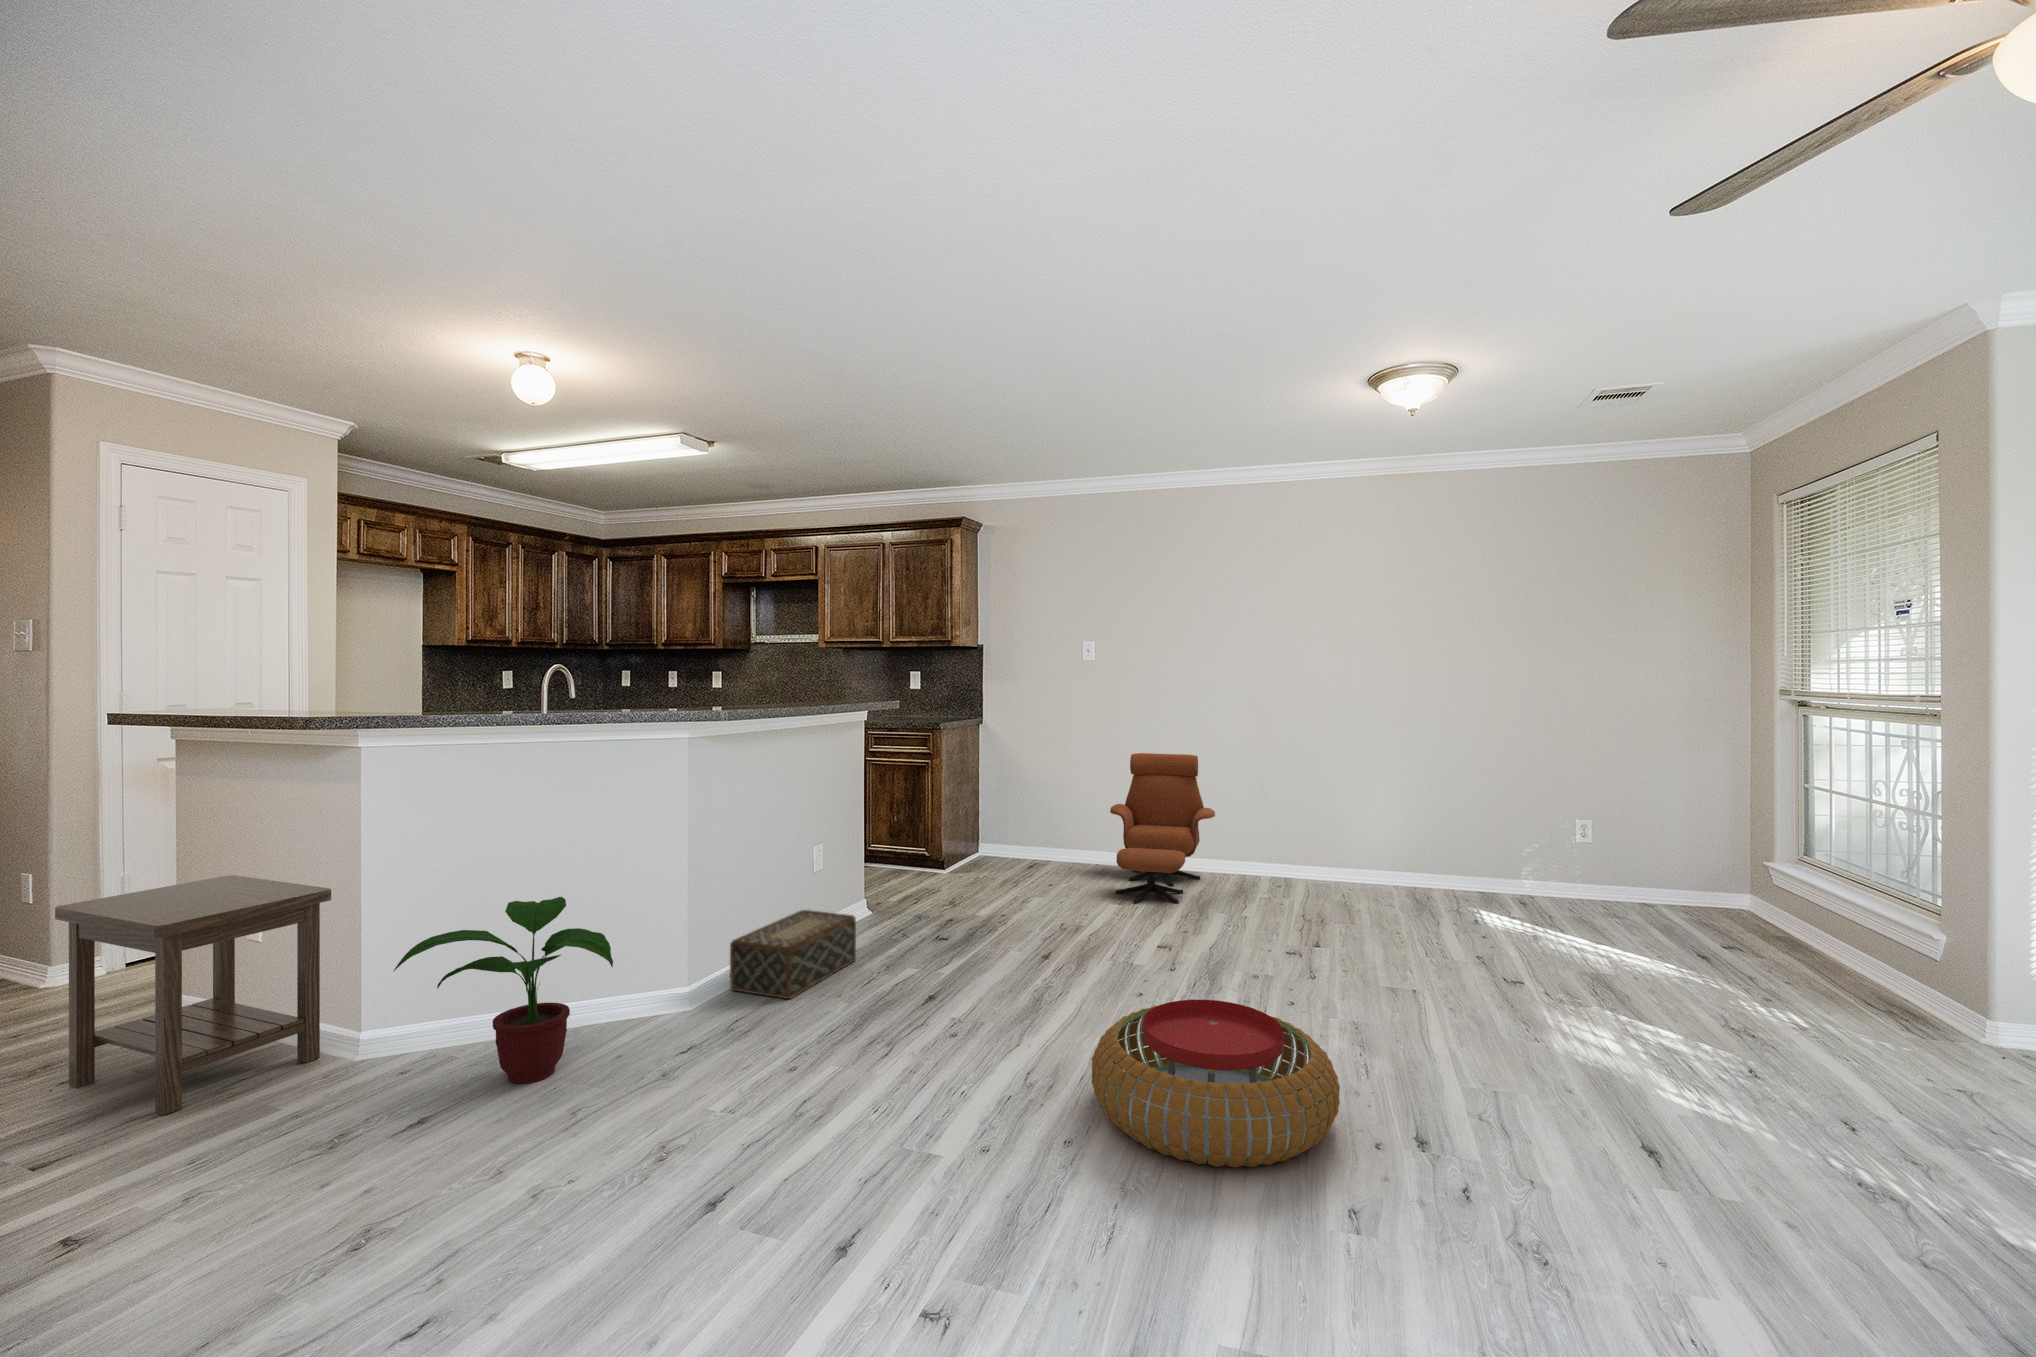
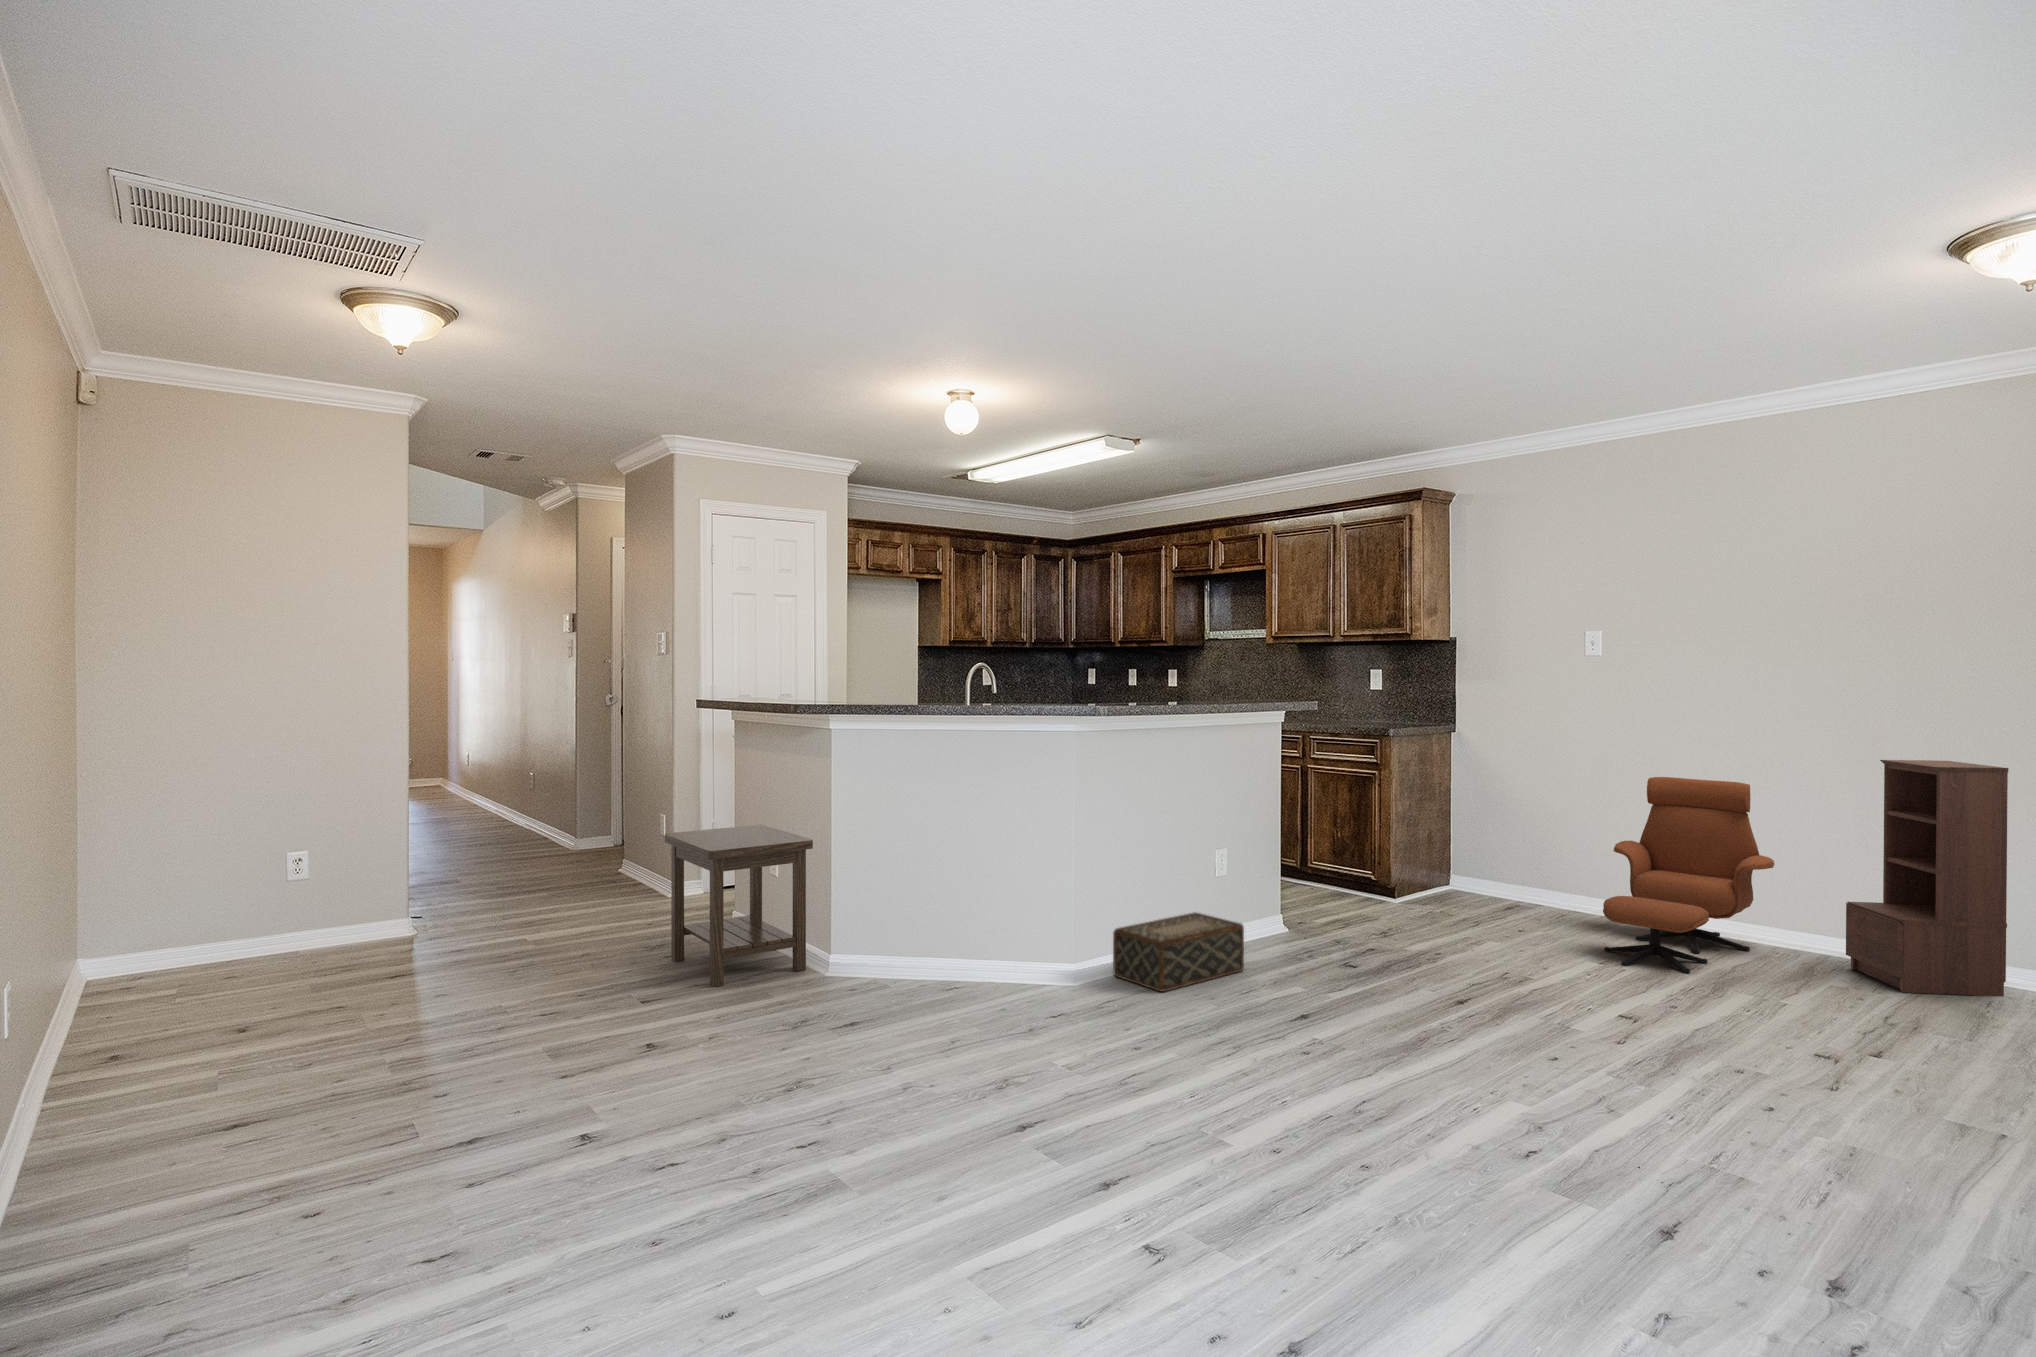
bookshelf: none [1260,733,1350,897] -> present [1846,760,2008,996]
potted plant: present [394,897,613,1083] -> none [839,864,996,1013]
pouf: present [1092,1000,1340,1168] -> none [1403,1048,1714,1237]

